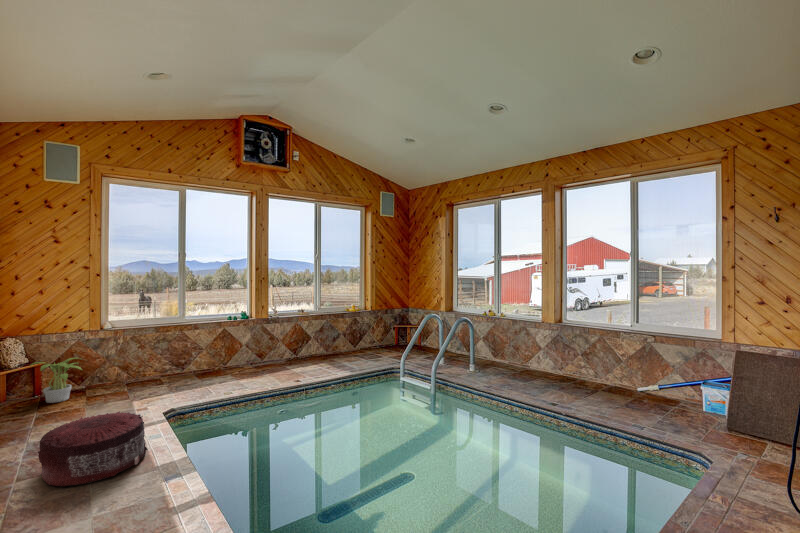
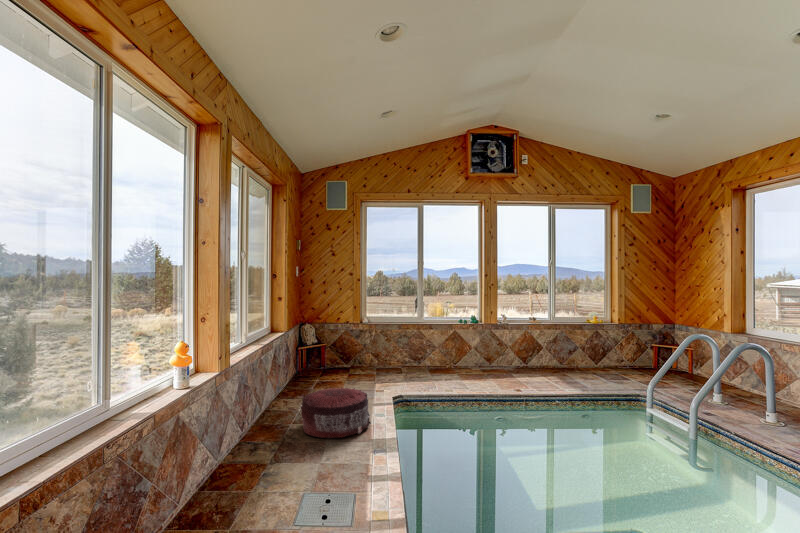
potted plant: present [31,358,82,403] -> none [316,343,348,376]

